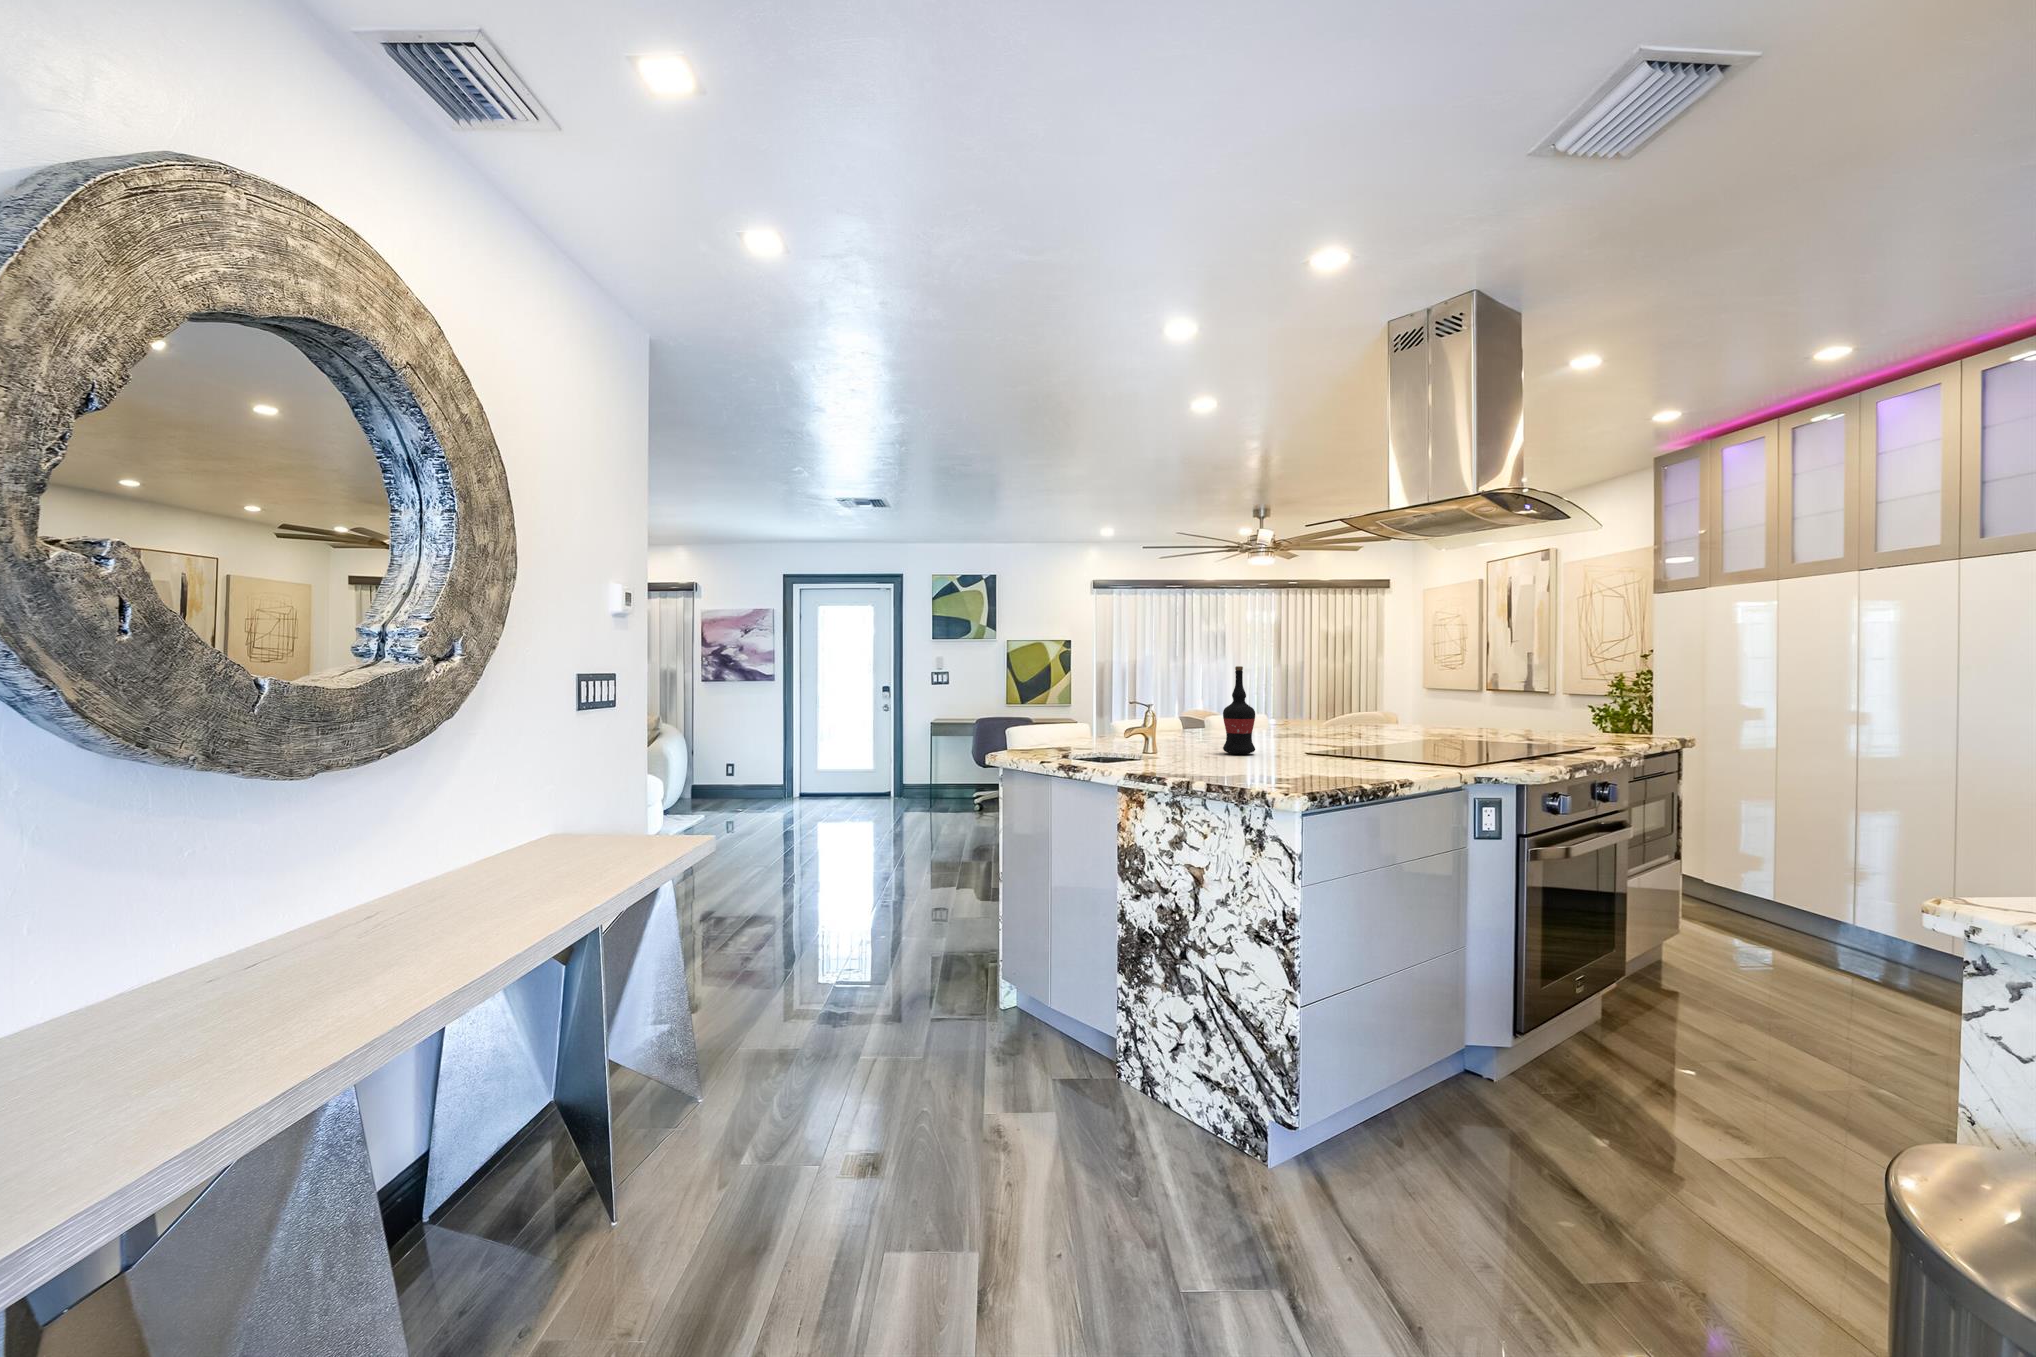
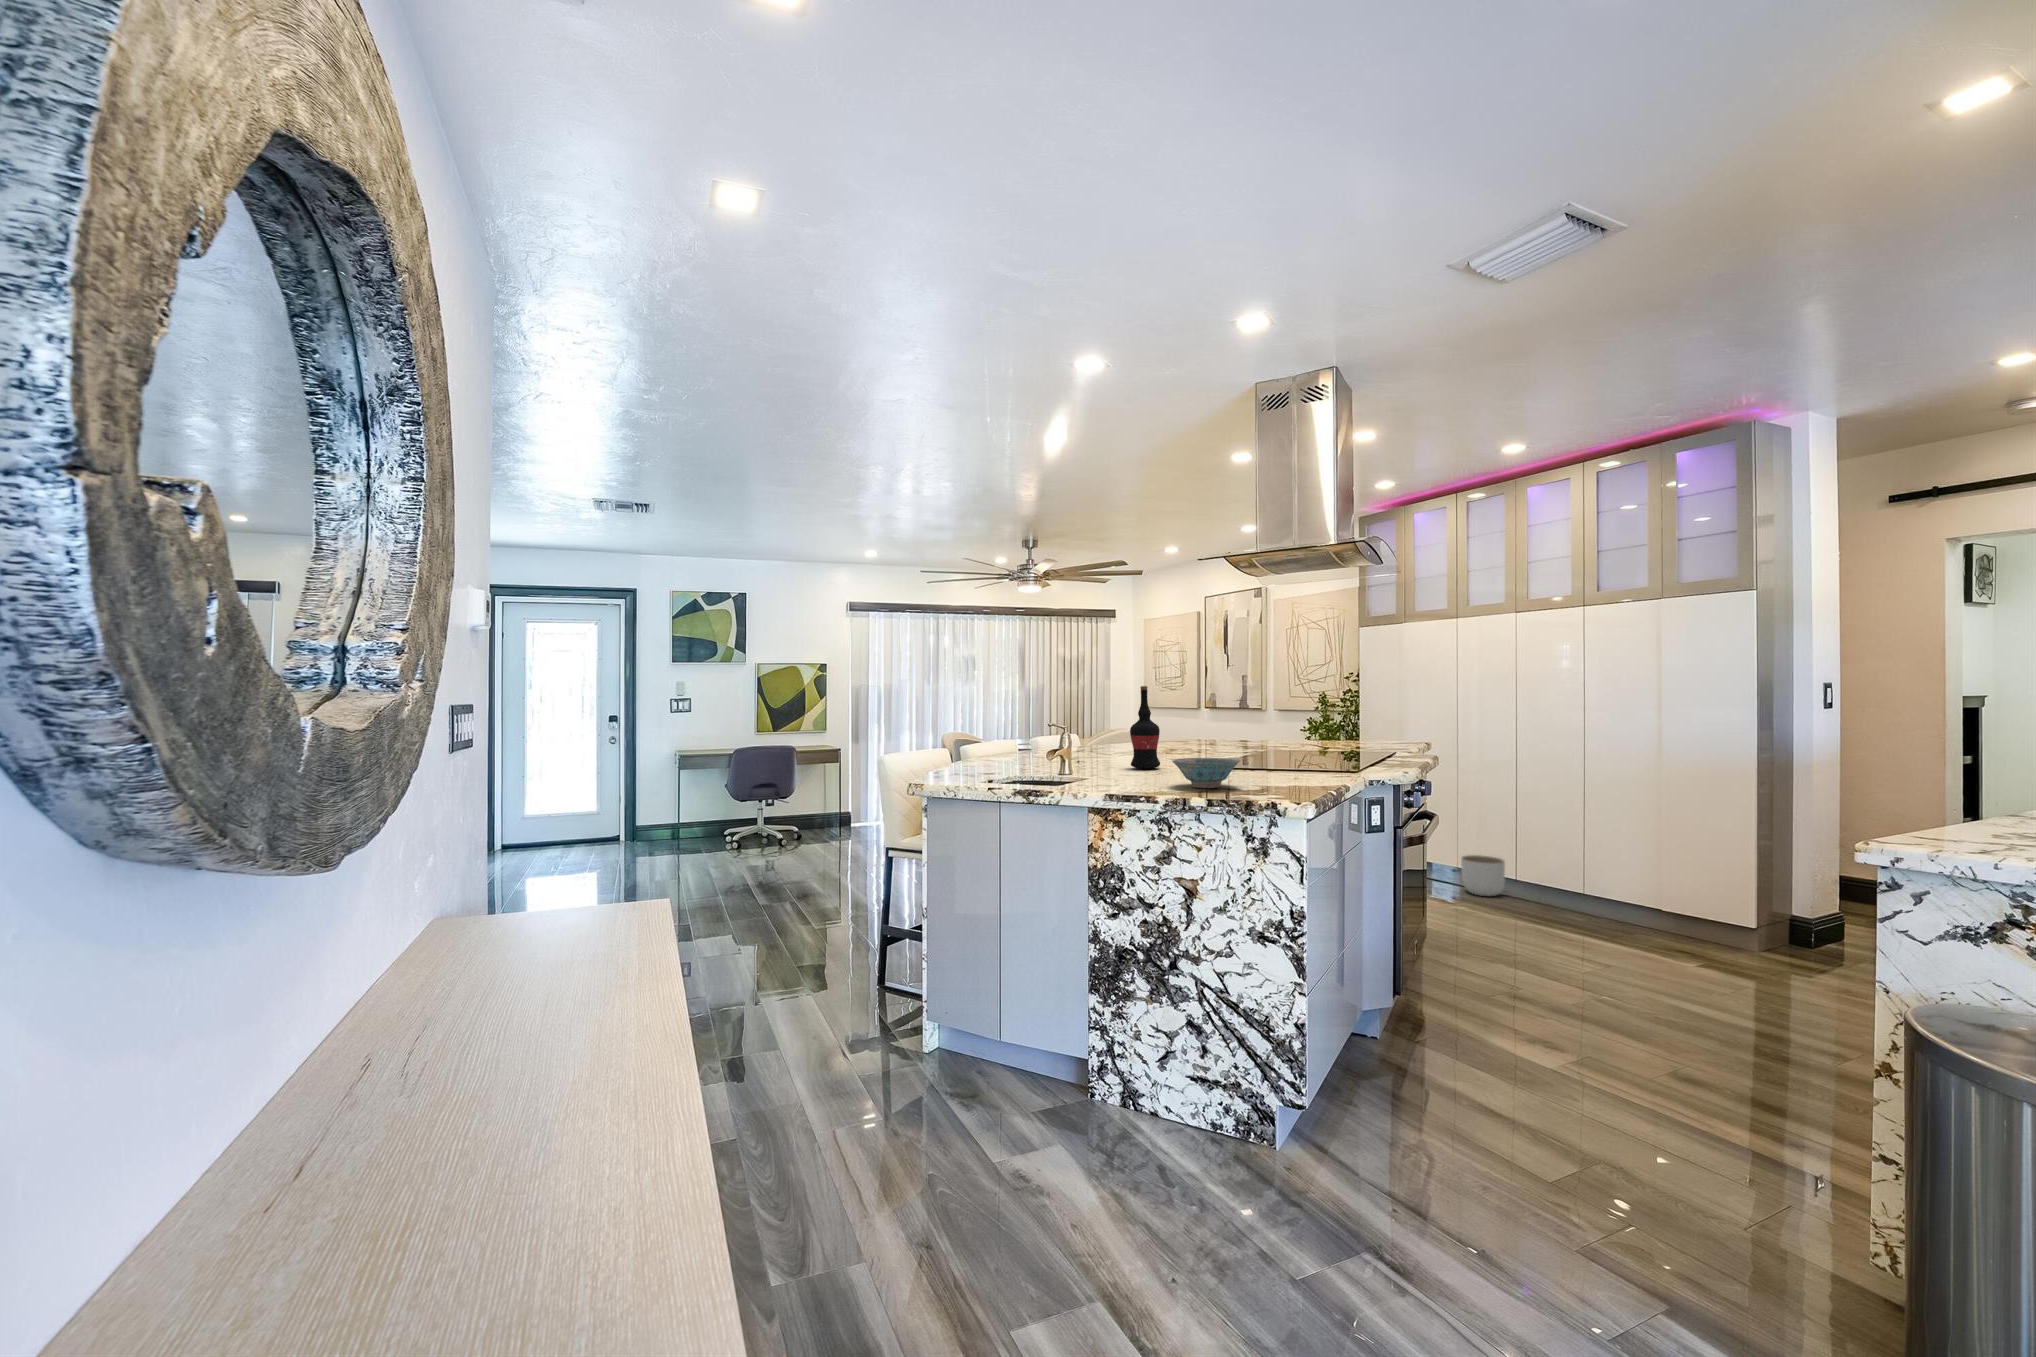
ceramic bowl: none [1210,743,1284,775] -> present [1172,758,1240,788]
planter: none [1785,902,1857,960] -> present [1461,855,1505,896]

